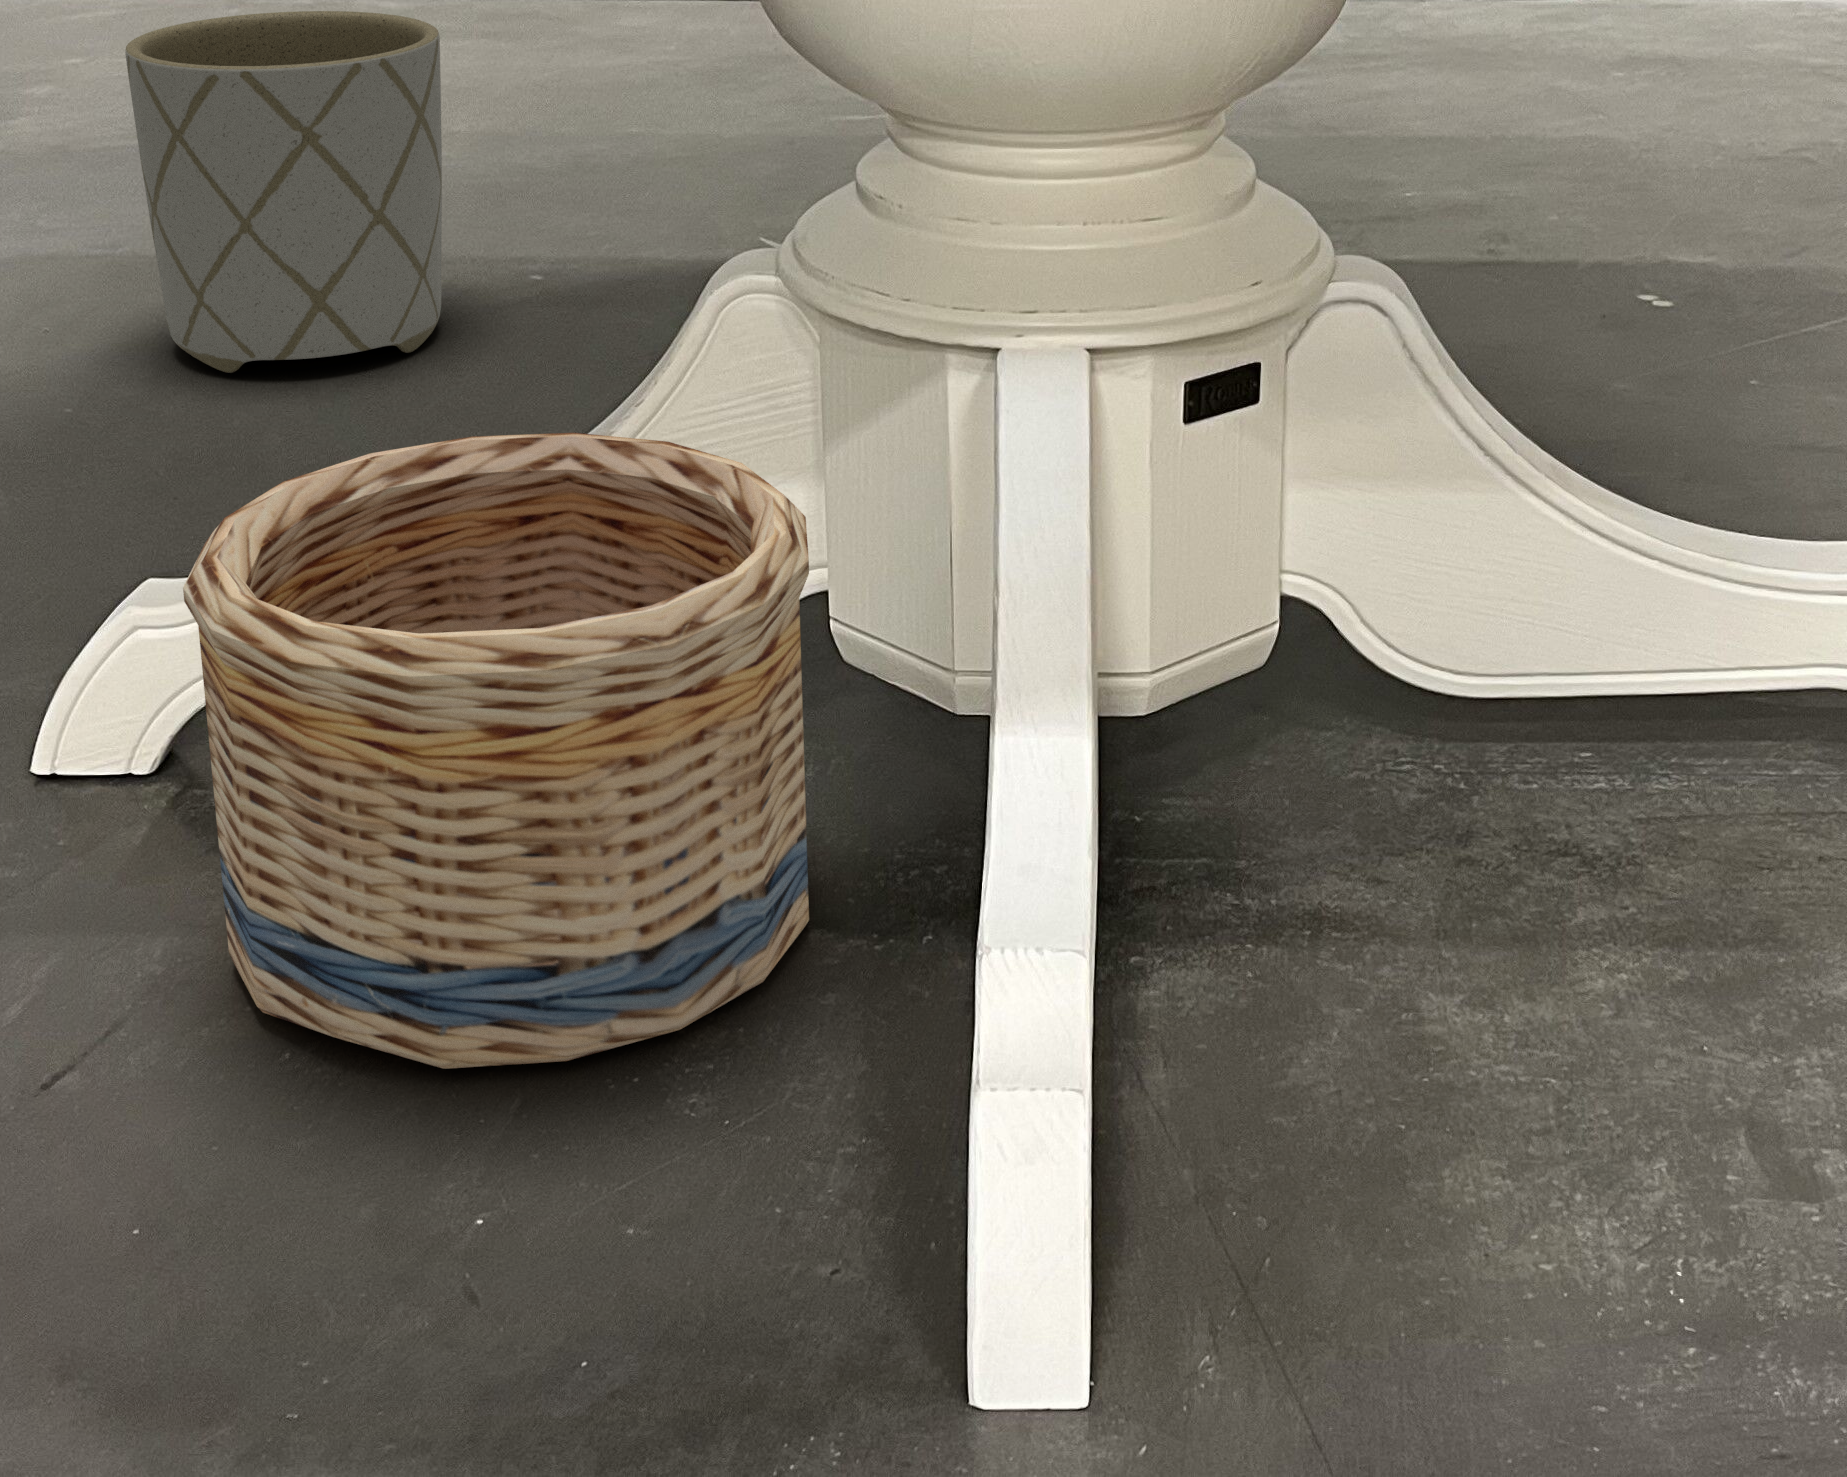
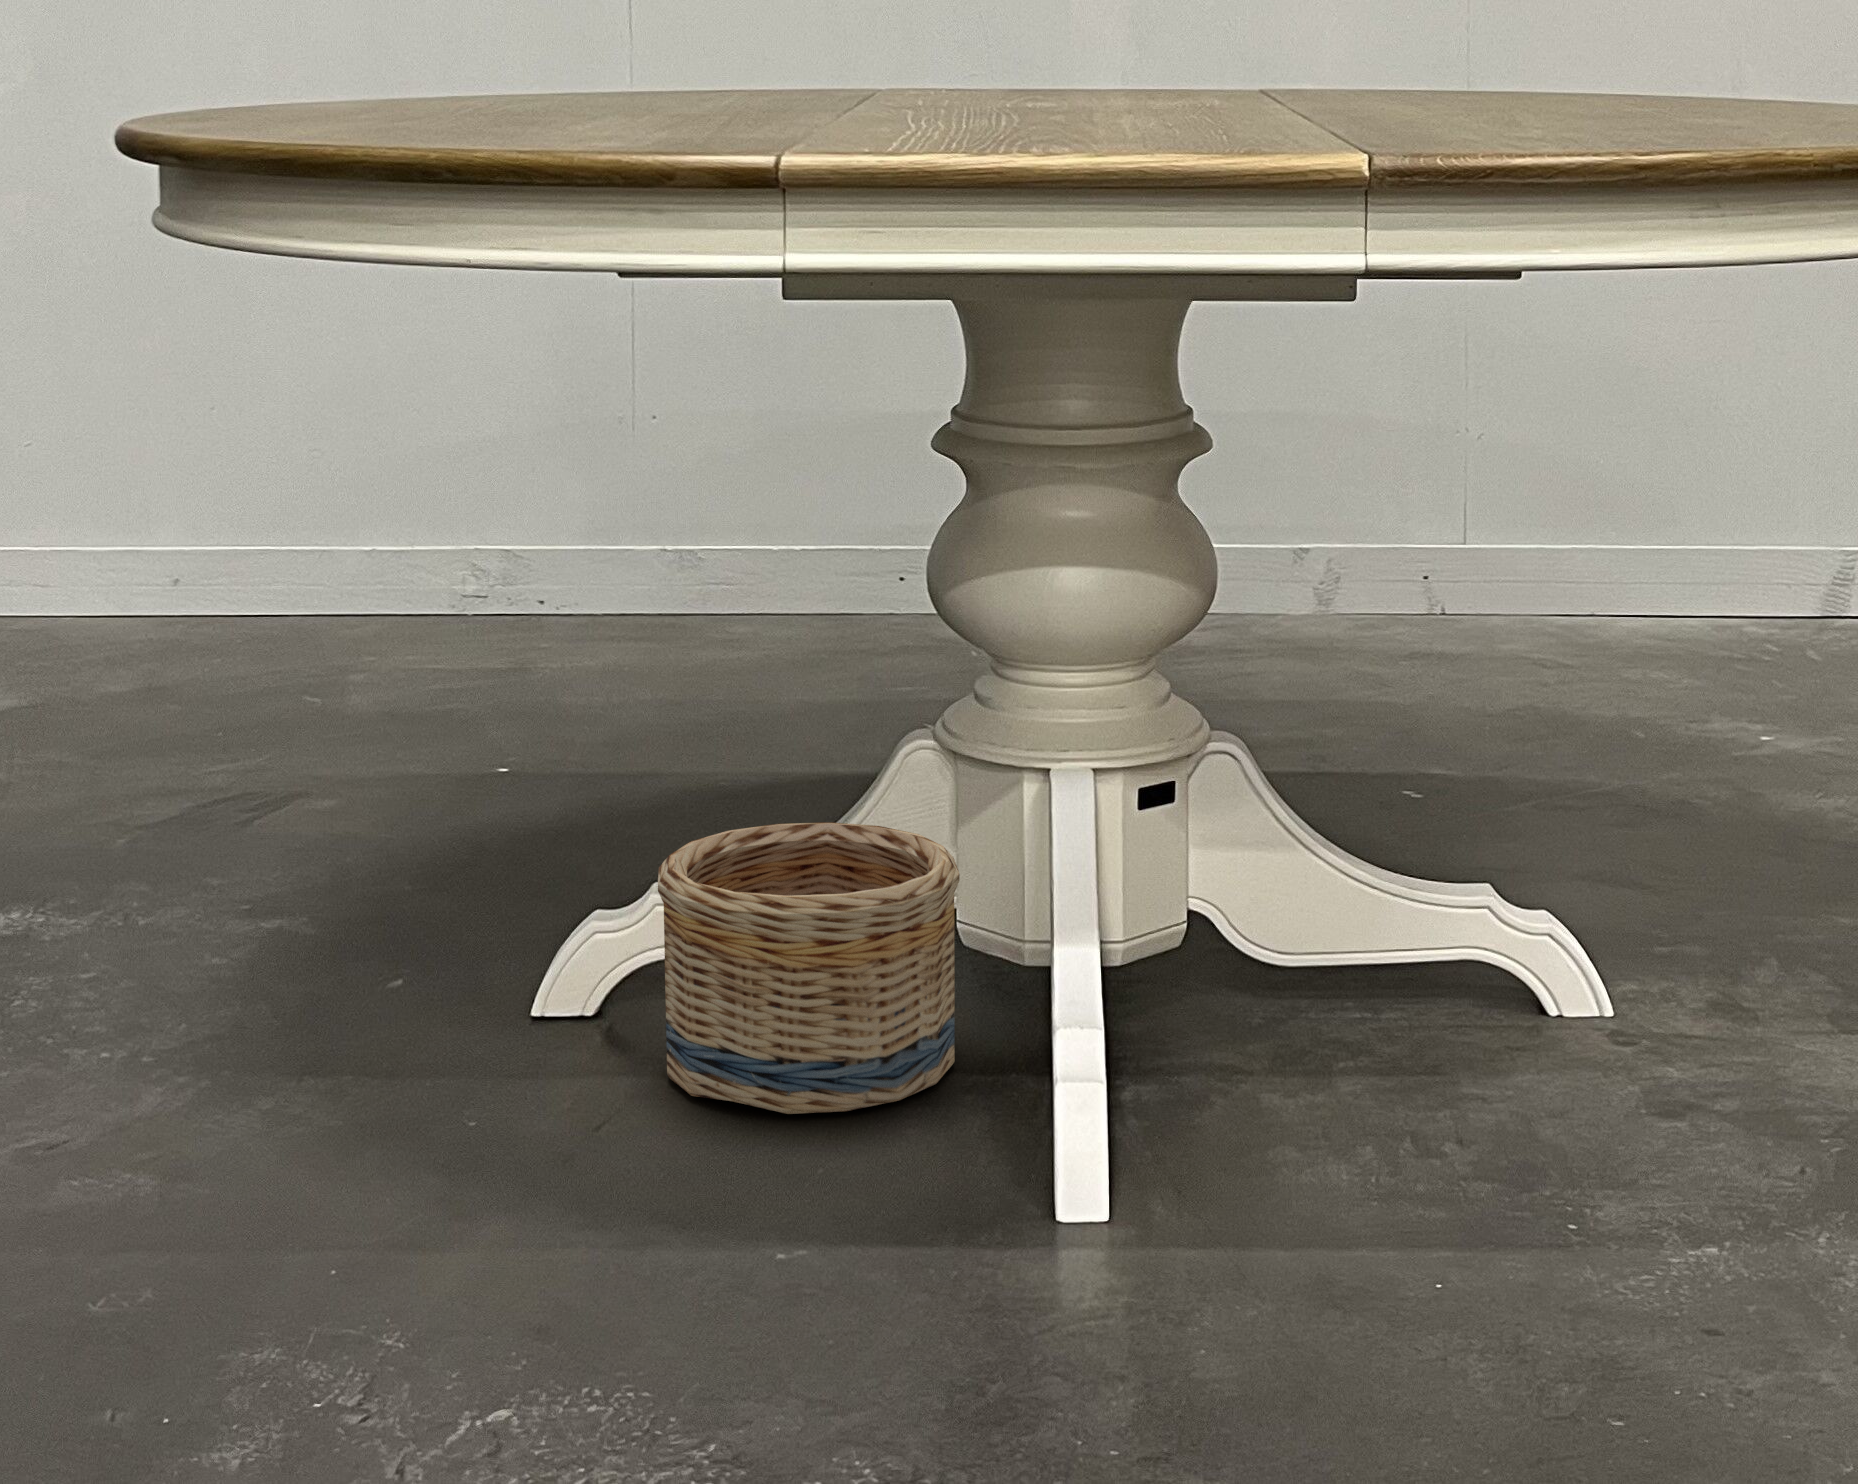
planter: present [125,11,442,373] -> none [504,616,687,829]

